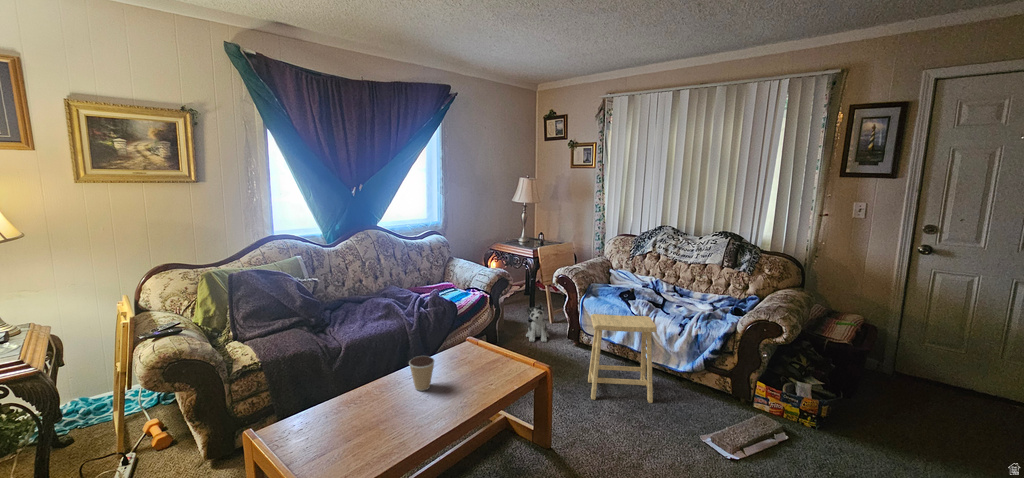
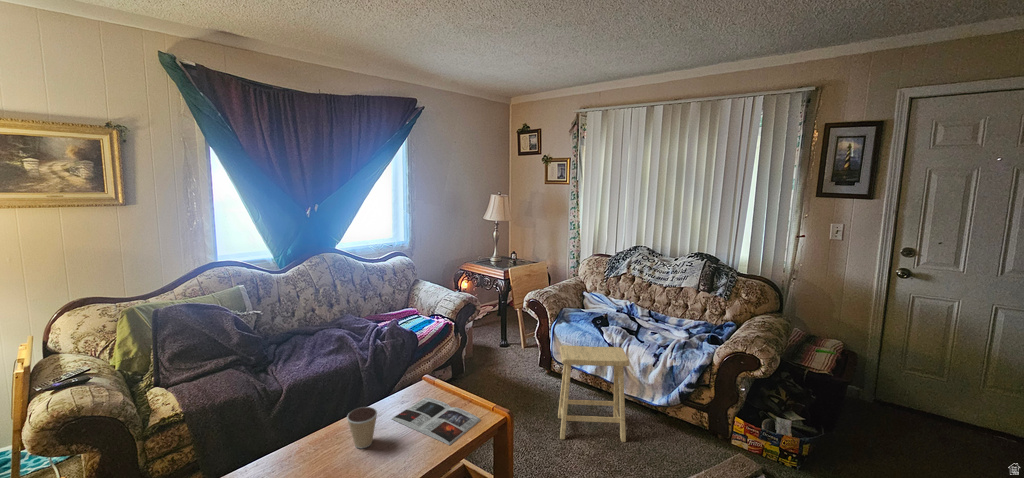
plush toy: present [526,302,549,342] -> none [495,328,520,370]
magazine: none [444,354,524,390] -> present [392,397,481,445]

